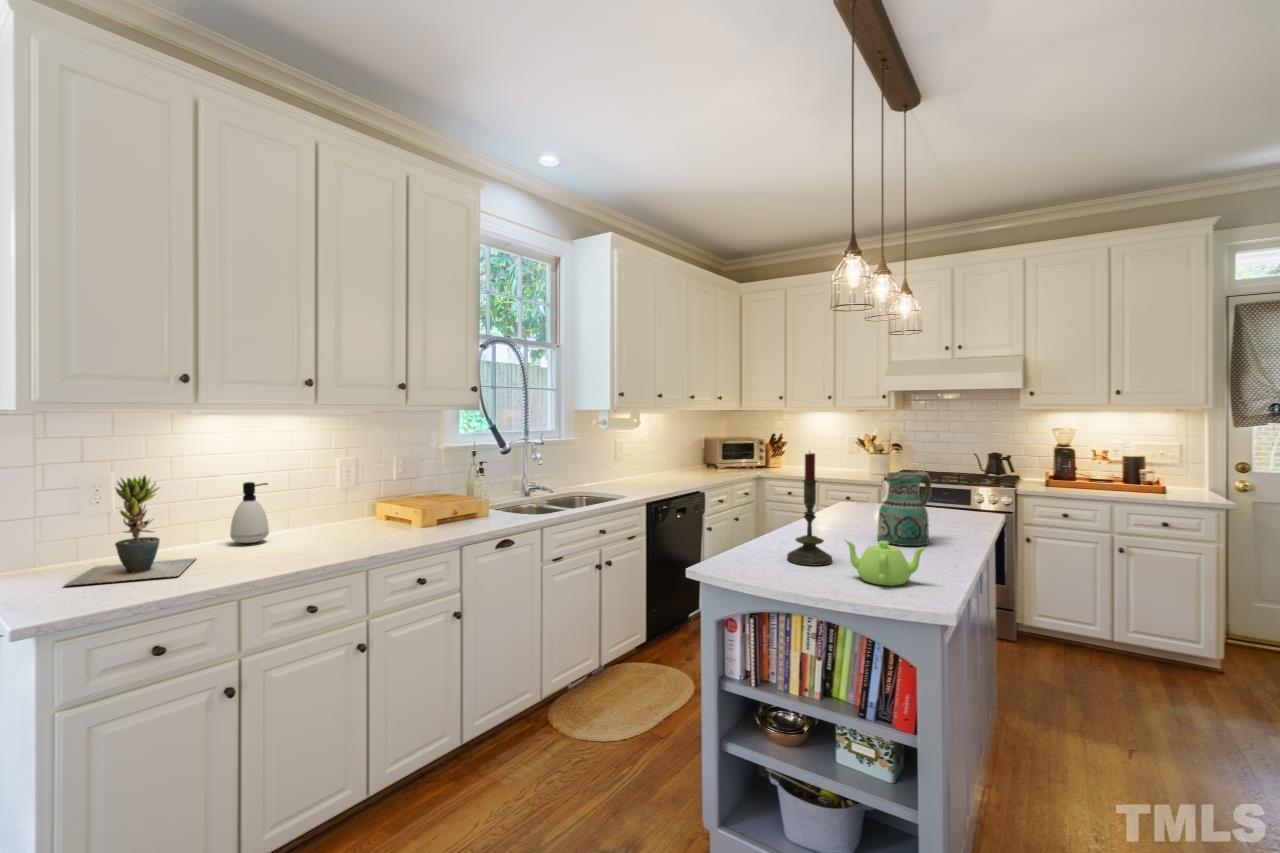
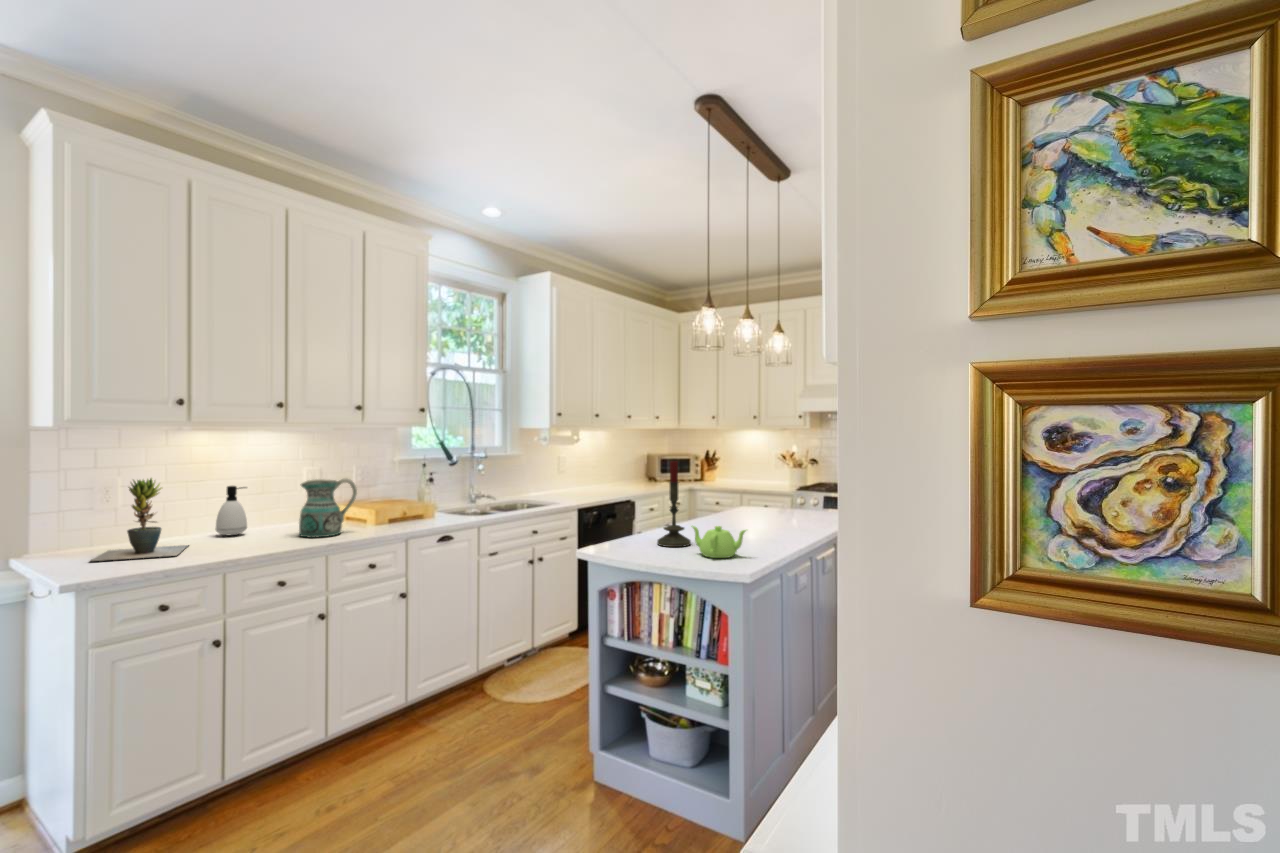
ceramic pitcher: present [877,471,931,546] -> present [299,479,357,538]

